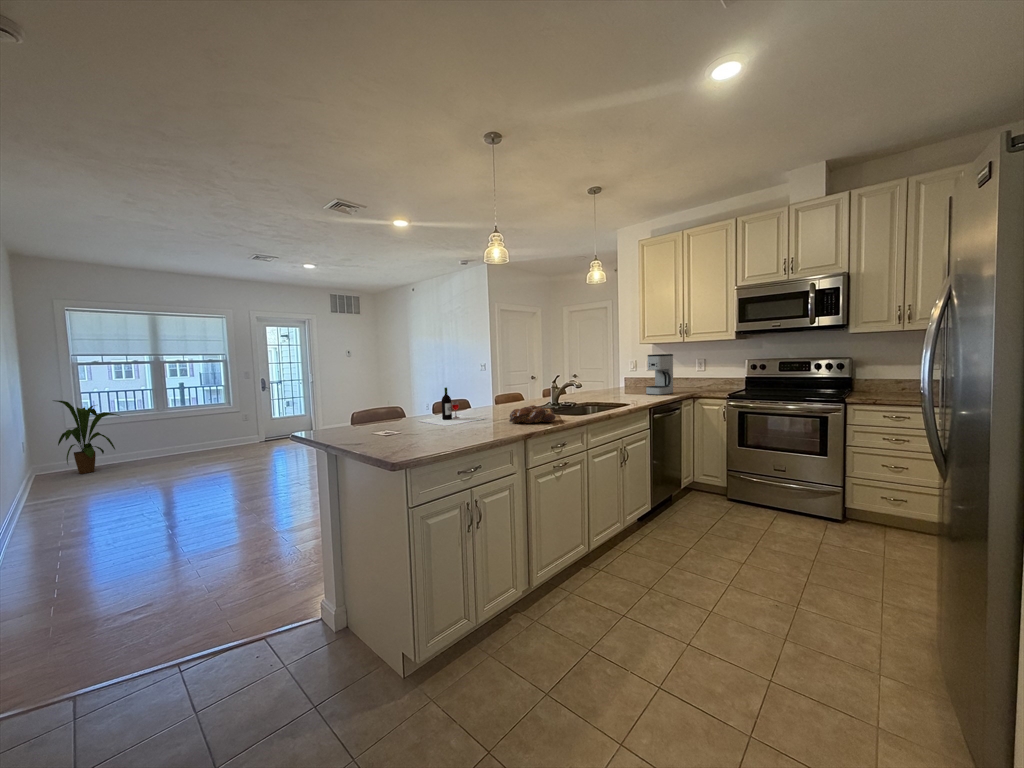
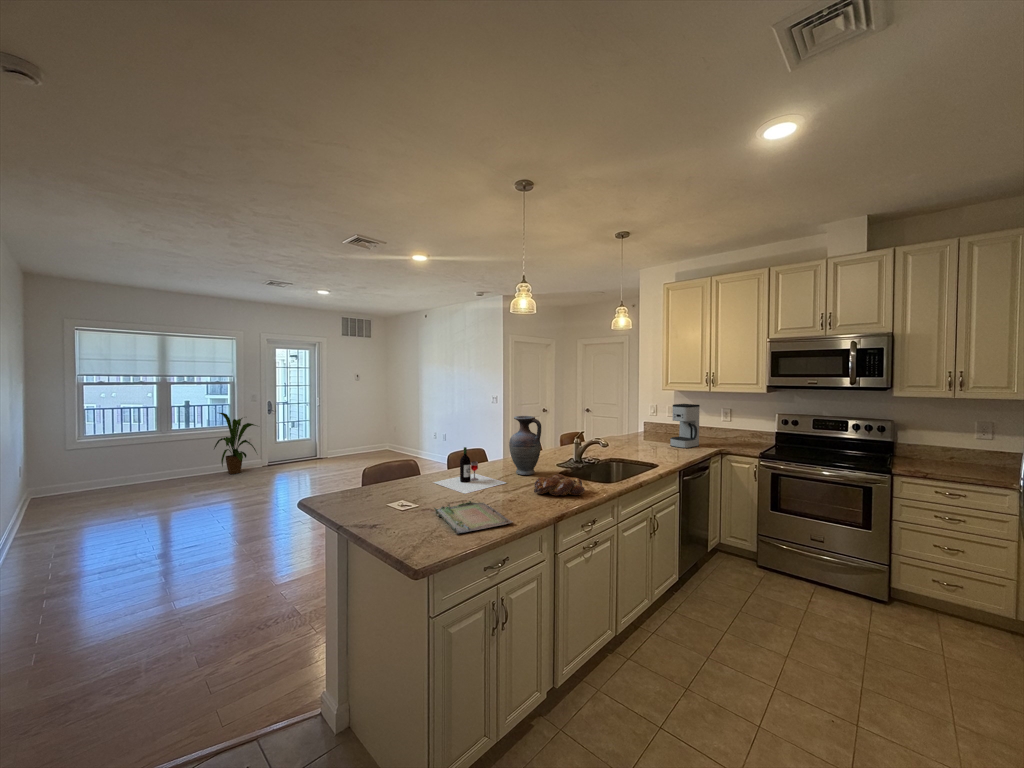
vase: none [488,360,518,414] -> present [509,416,541,475]
house plant: present [54,400,119,474] -> present [214,413,257,474]
tray: none [415,423,486,445] -> present [434,501,513,534]

